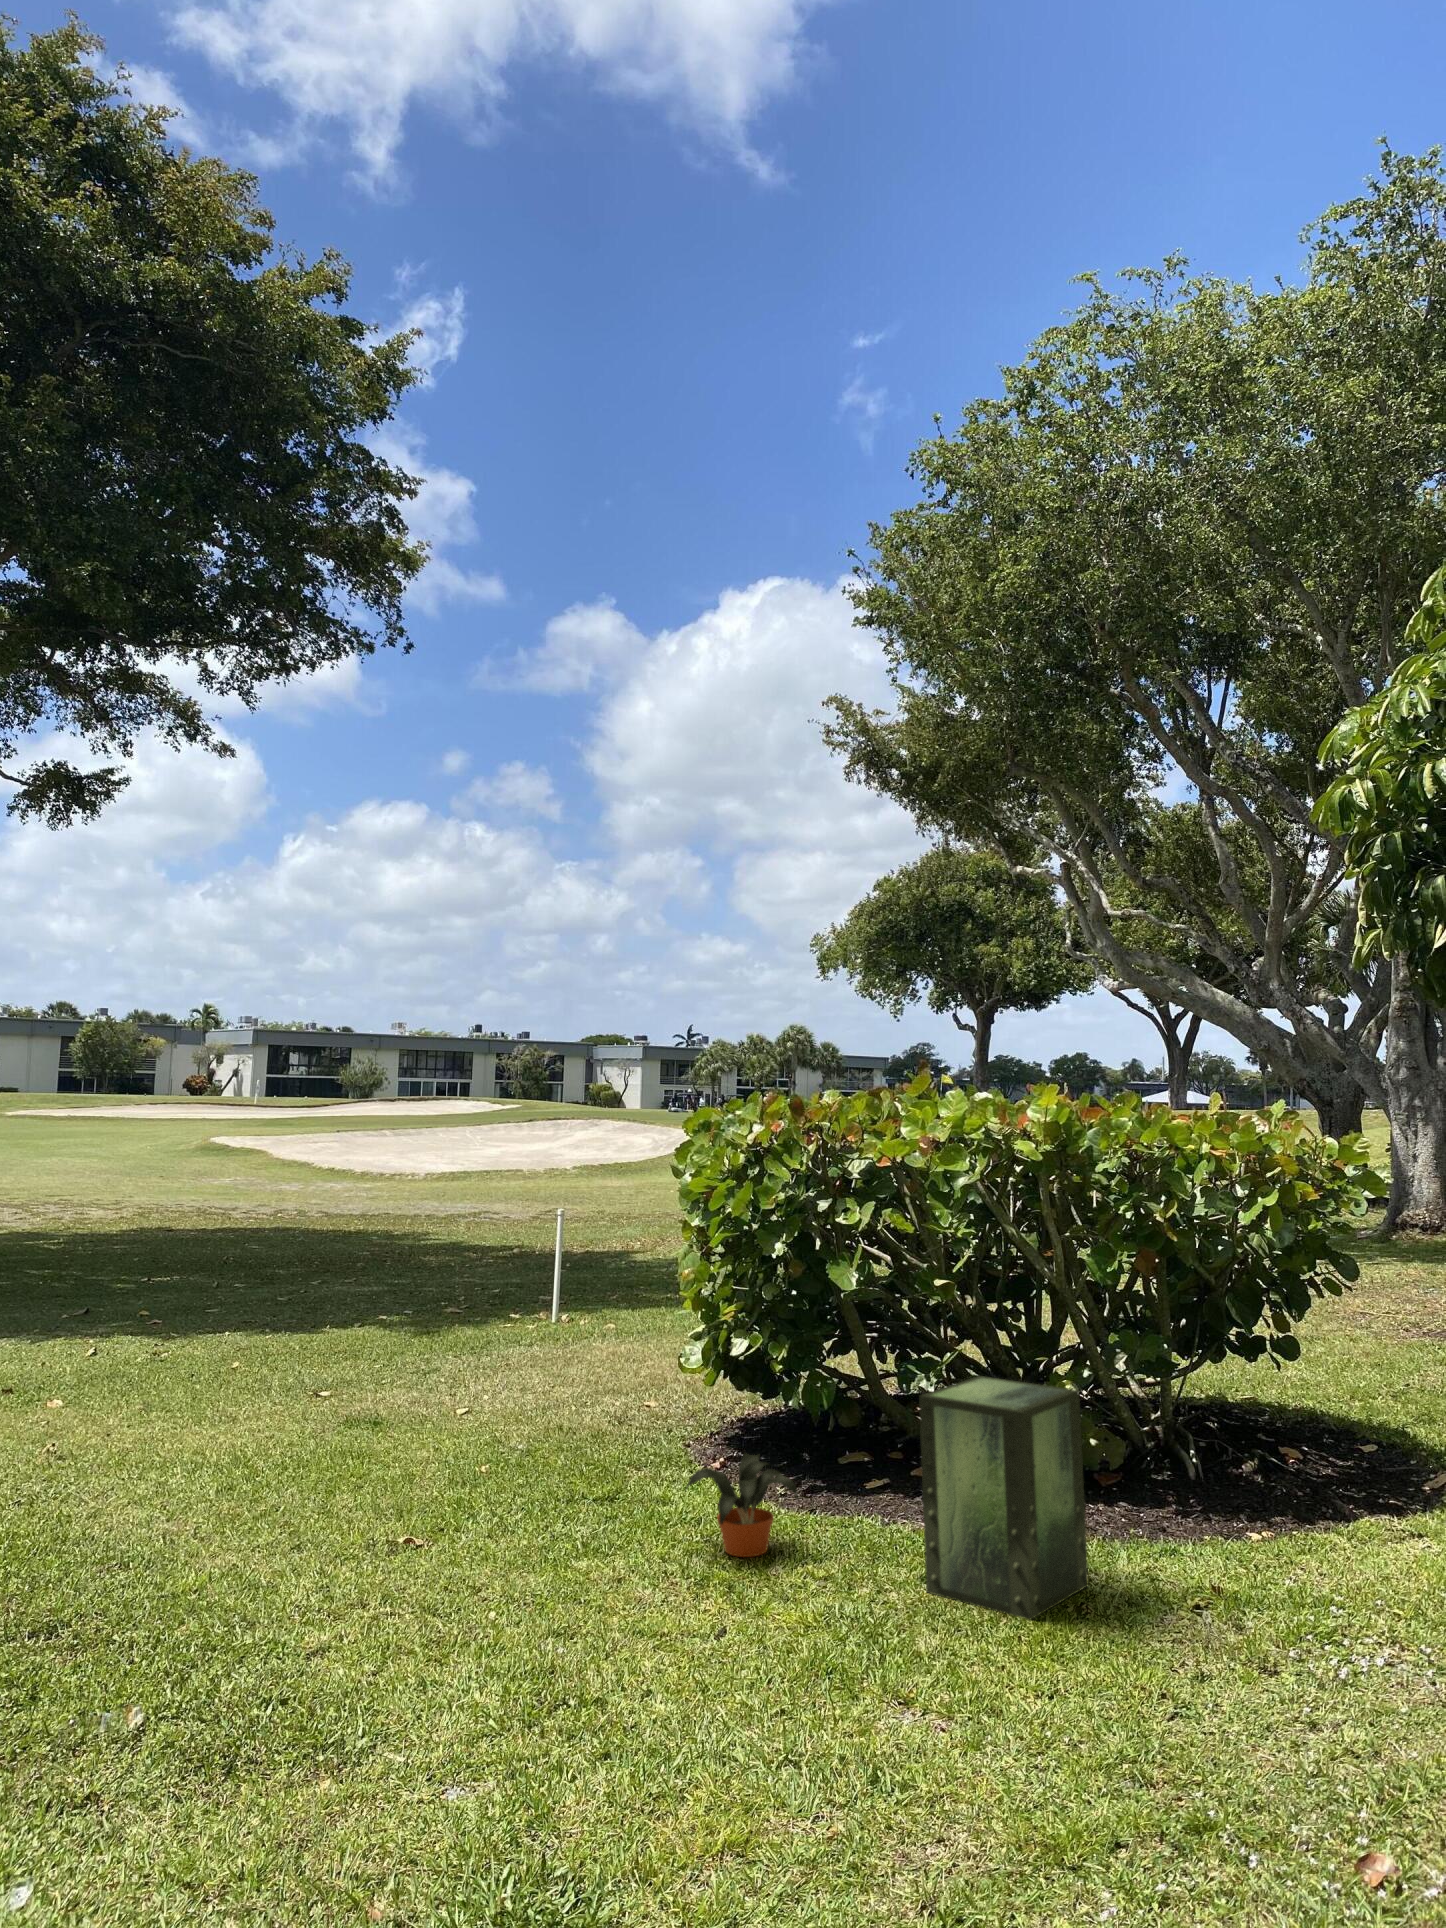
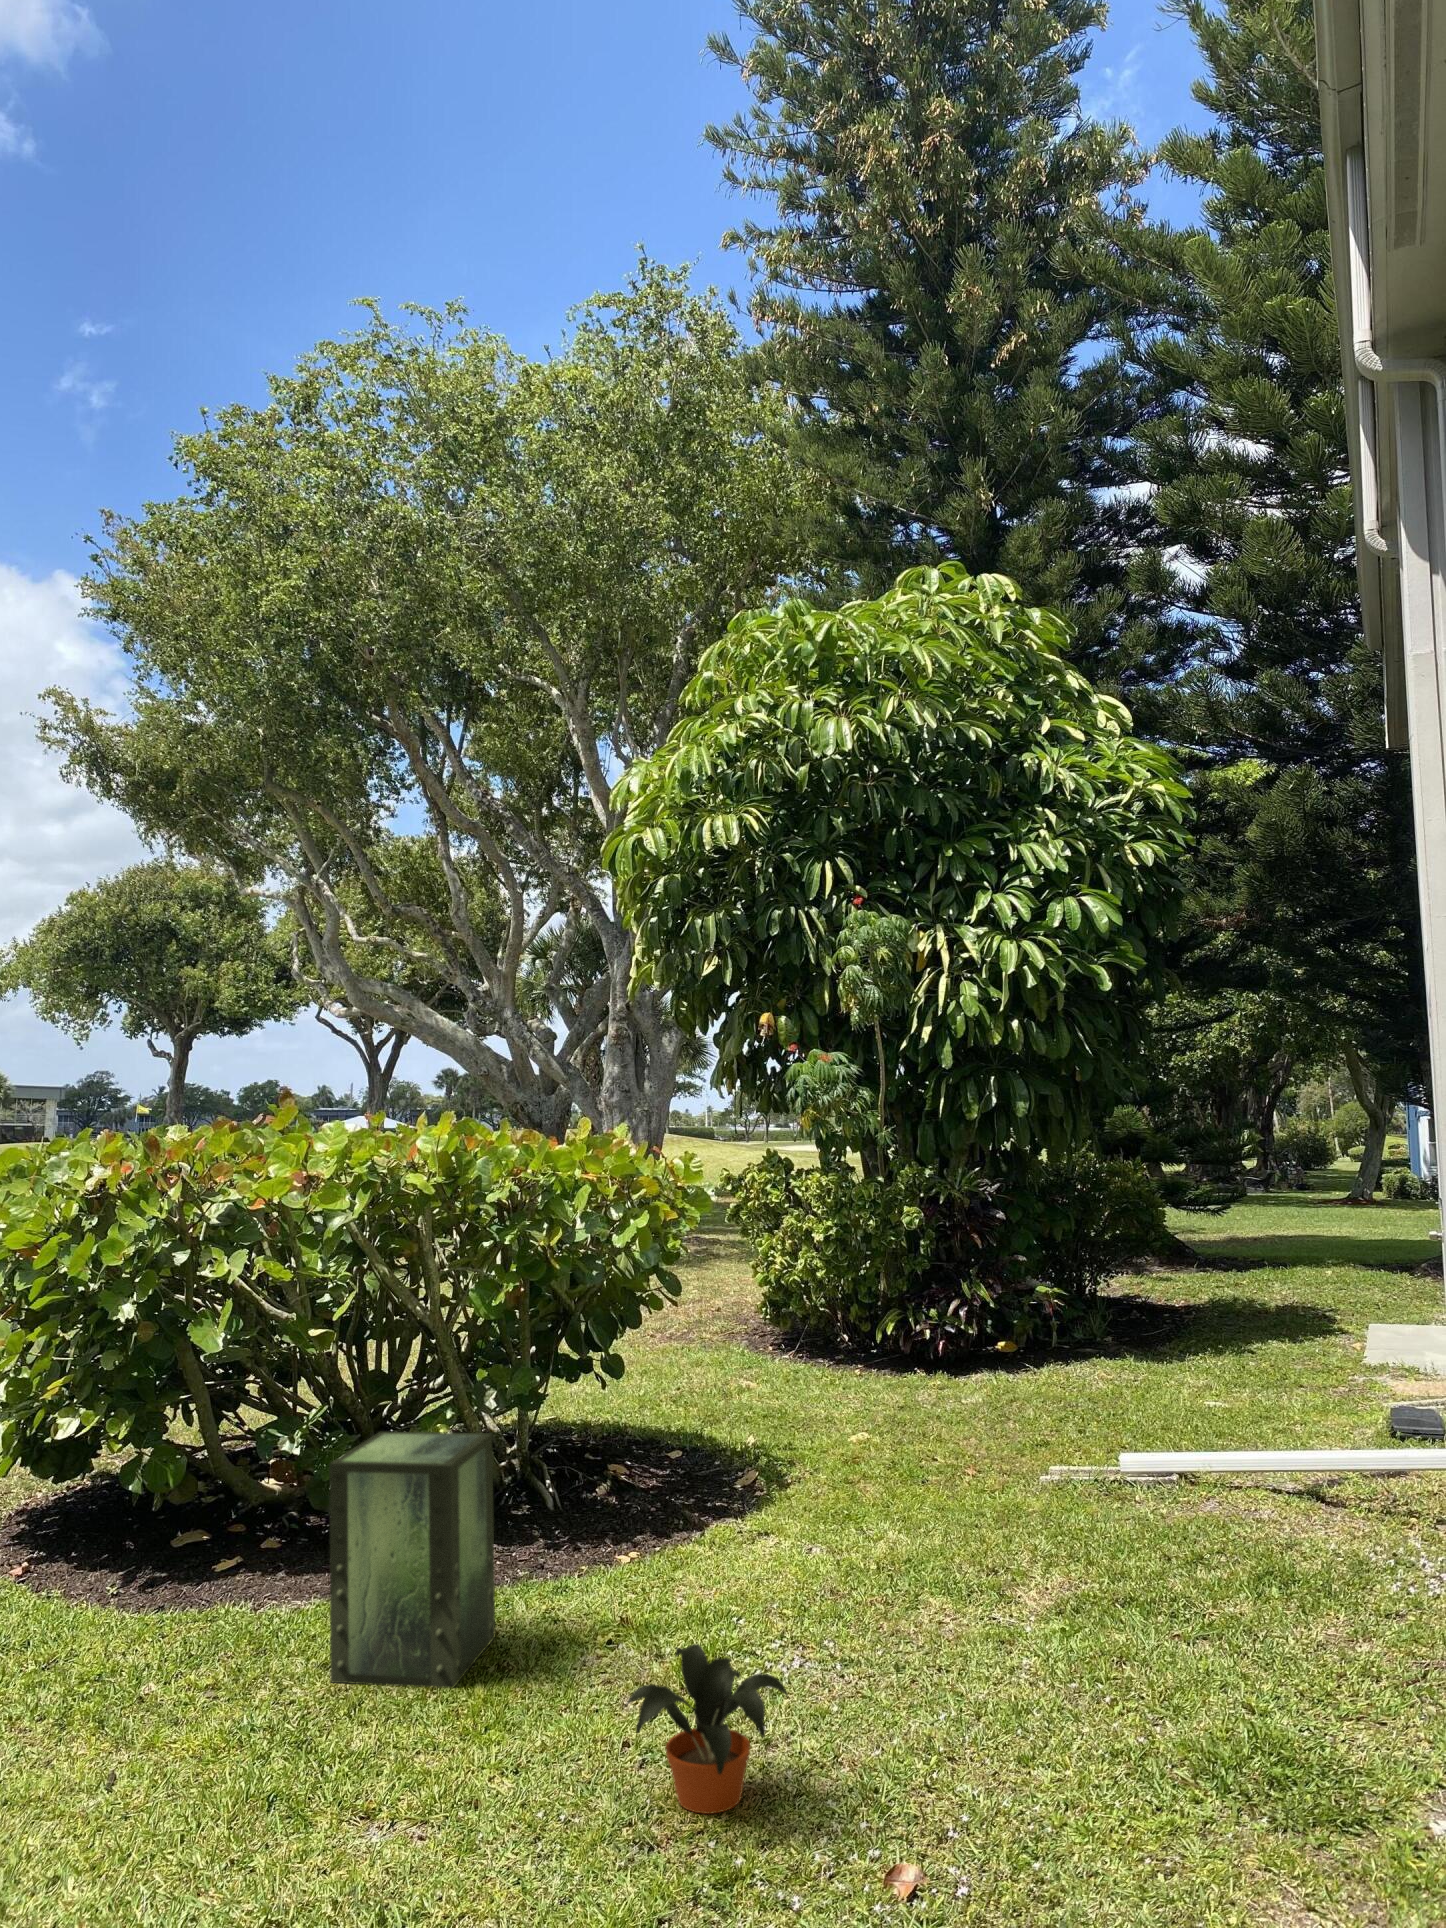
potted plant: present [685,1454,798,1557] -> present [625,1644,788,1814]

